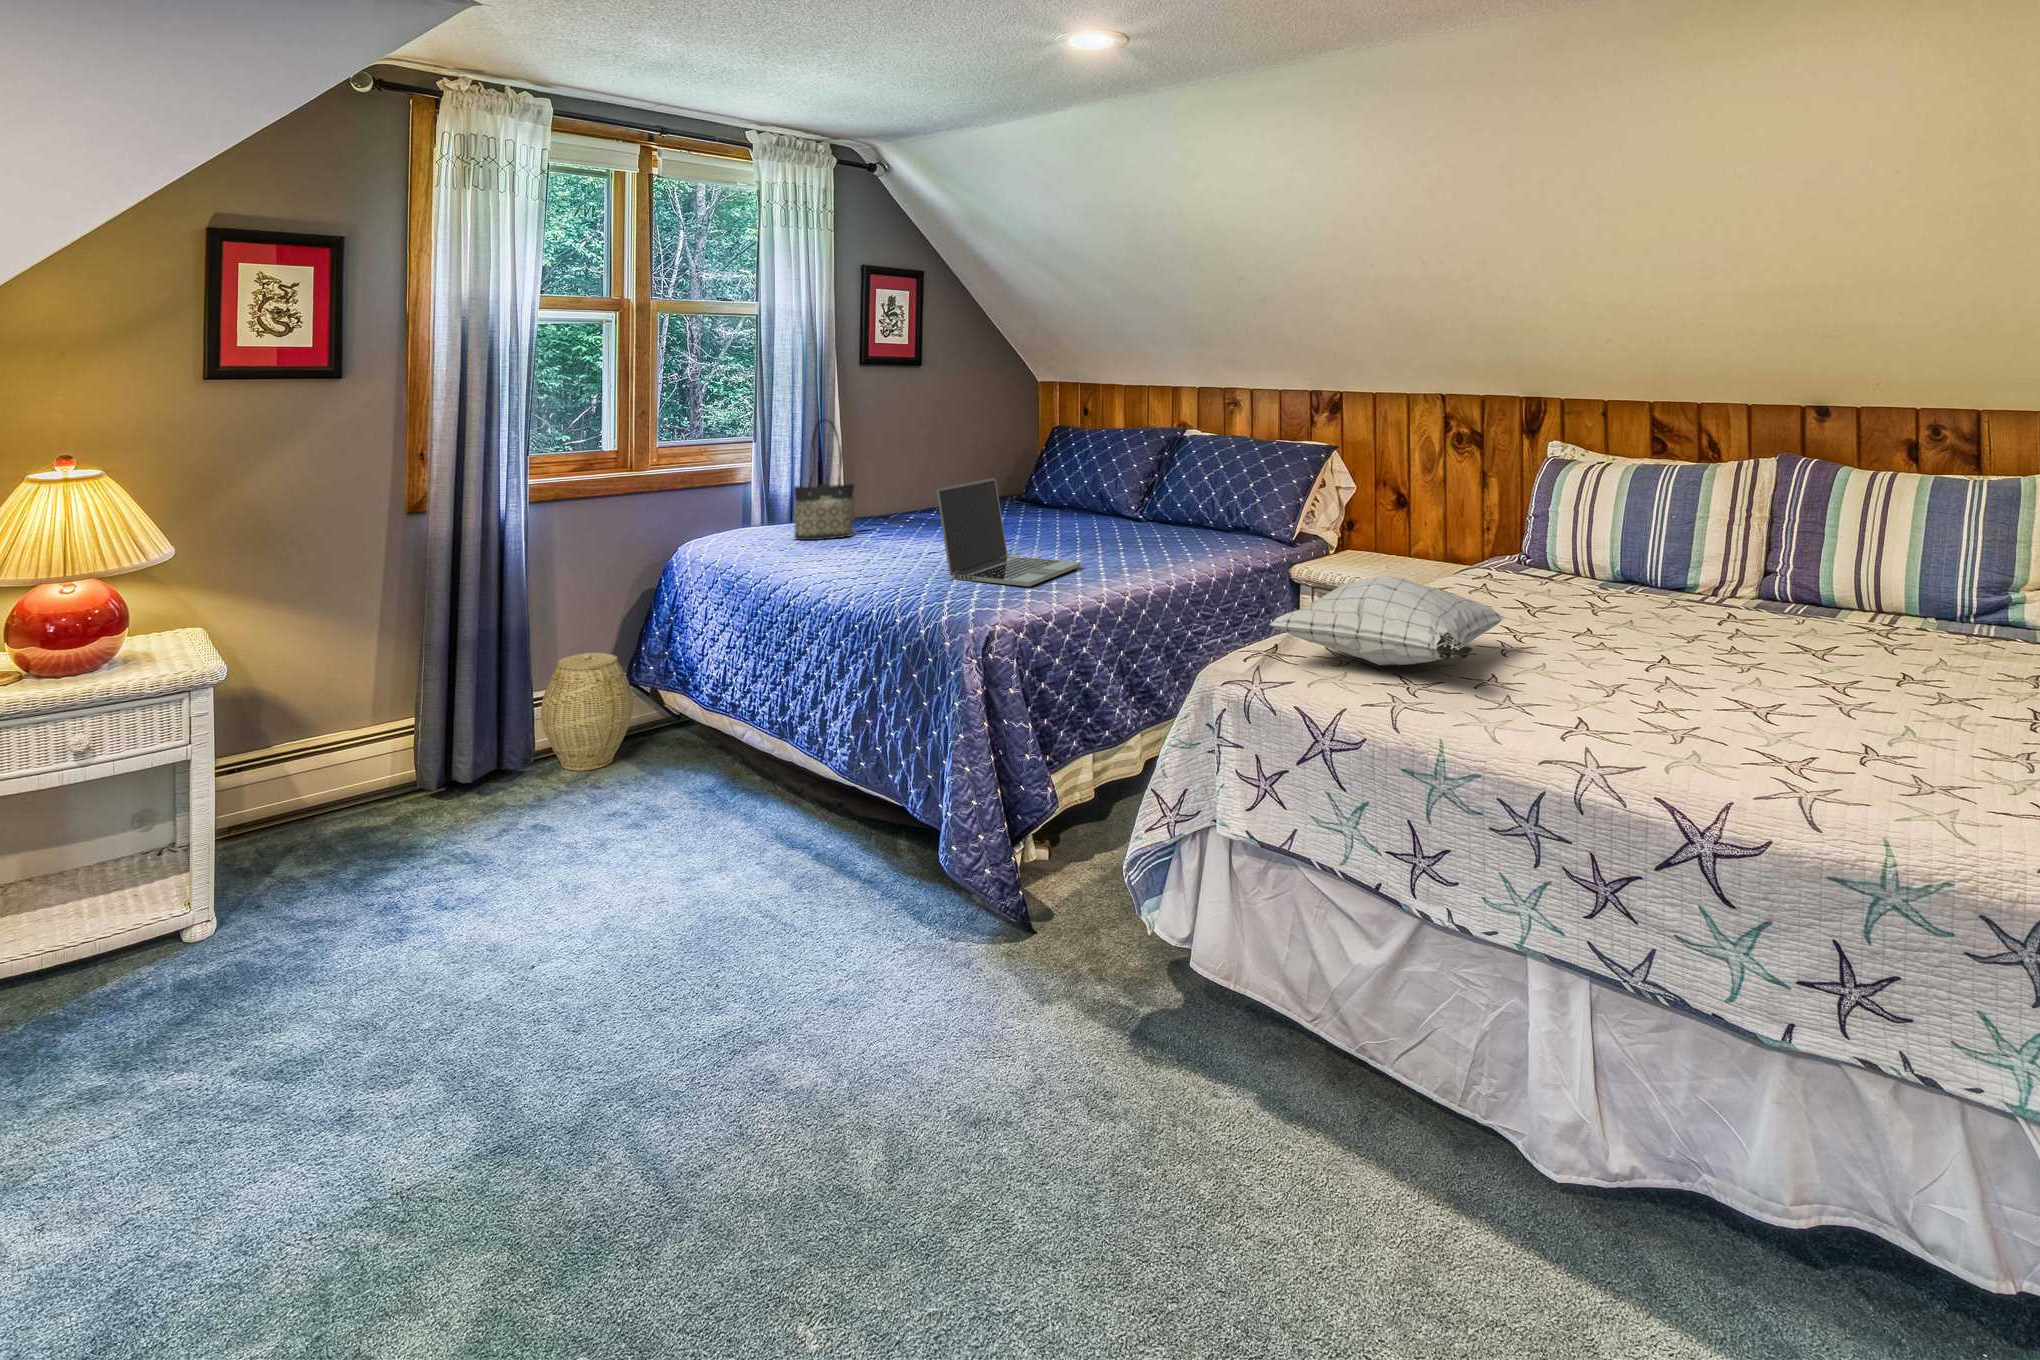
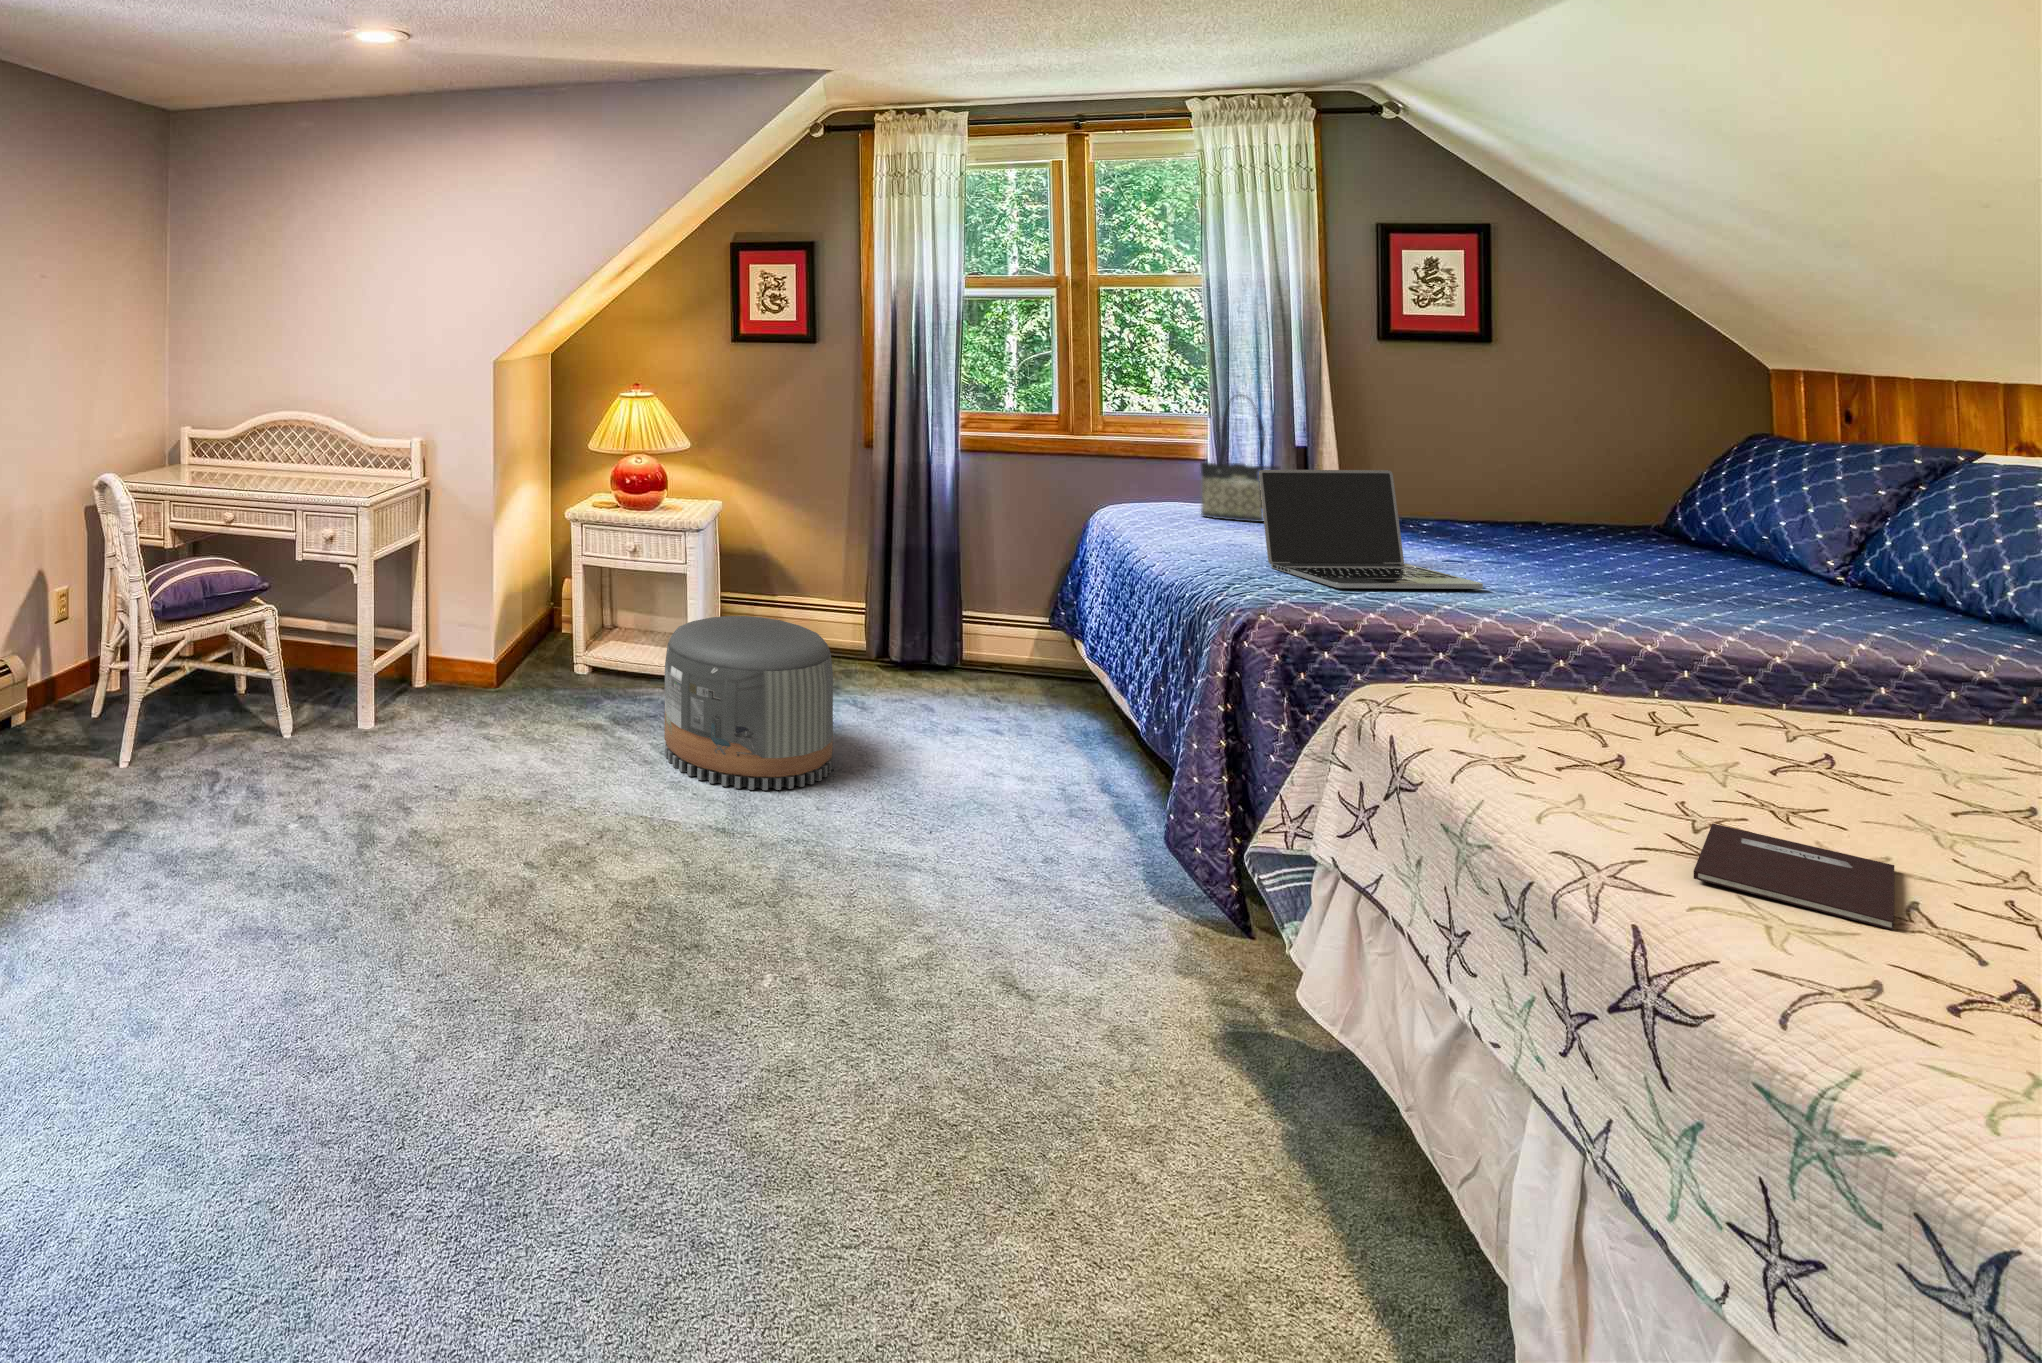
pillow: present [1270,576,1505,665] -> none [1442,631,1935,758]
woven basket: present [541,653,633,771] -> none [965,588,1048,689]
notebook: none [1527,702,1688,749] -> present [1694,824,1894,930]
pouf: none [281,772,553,1068] -> present [664,616,833,790]

